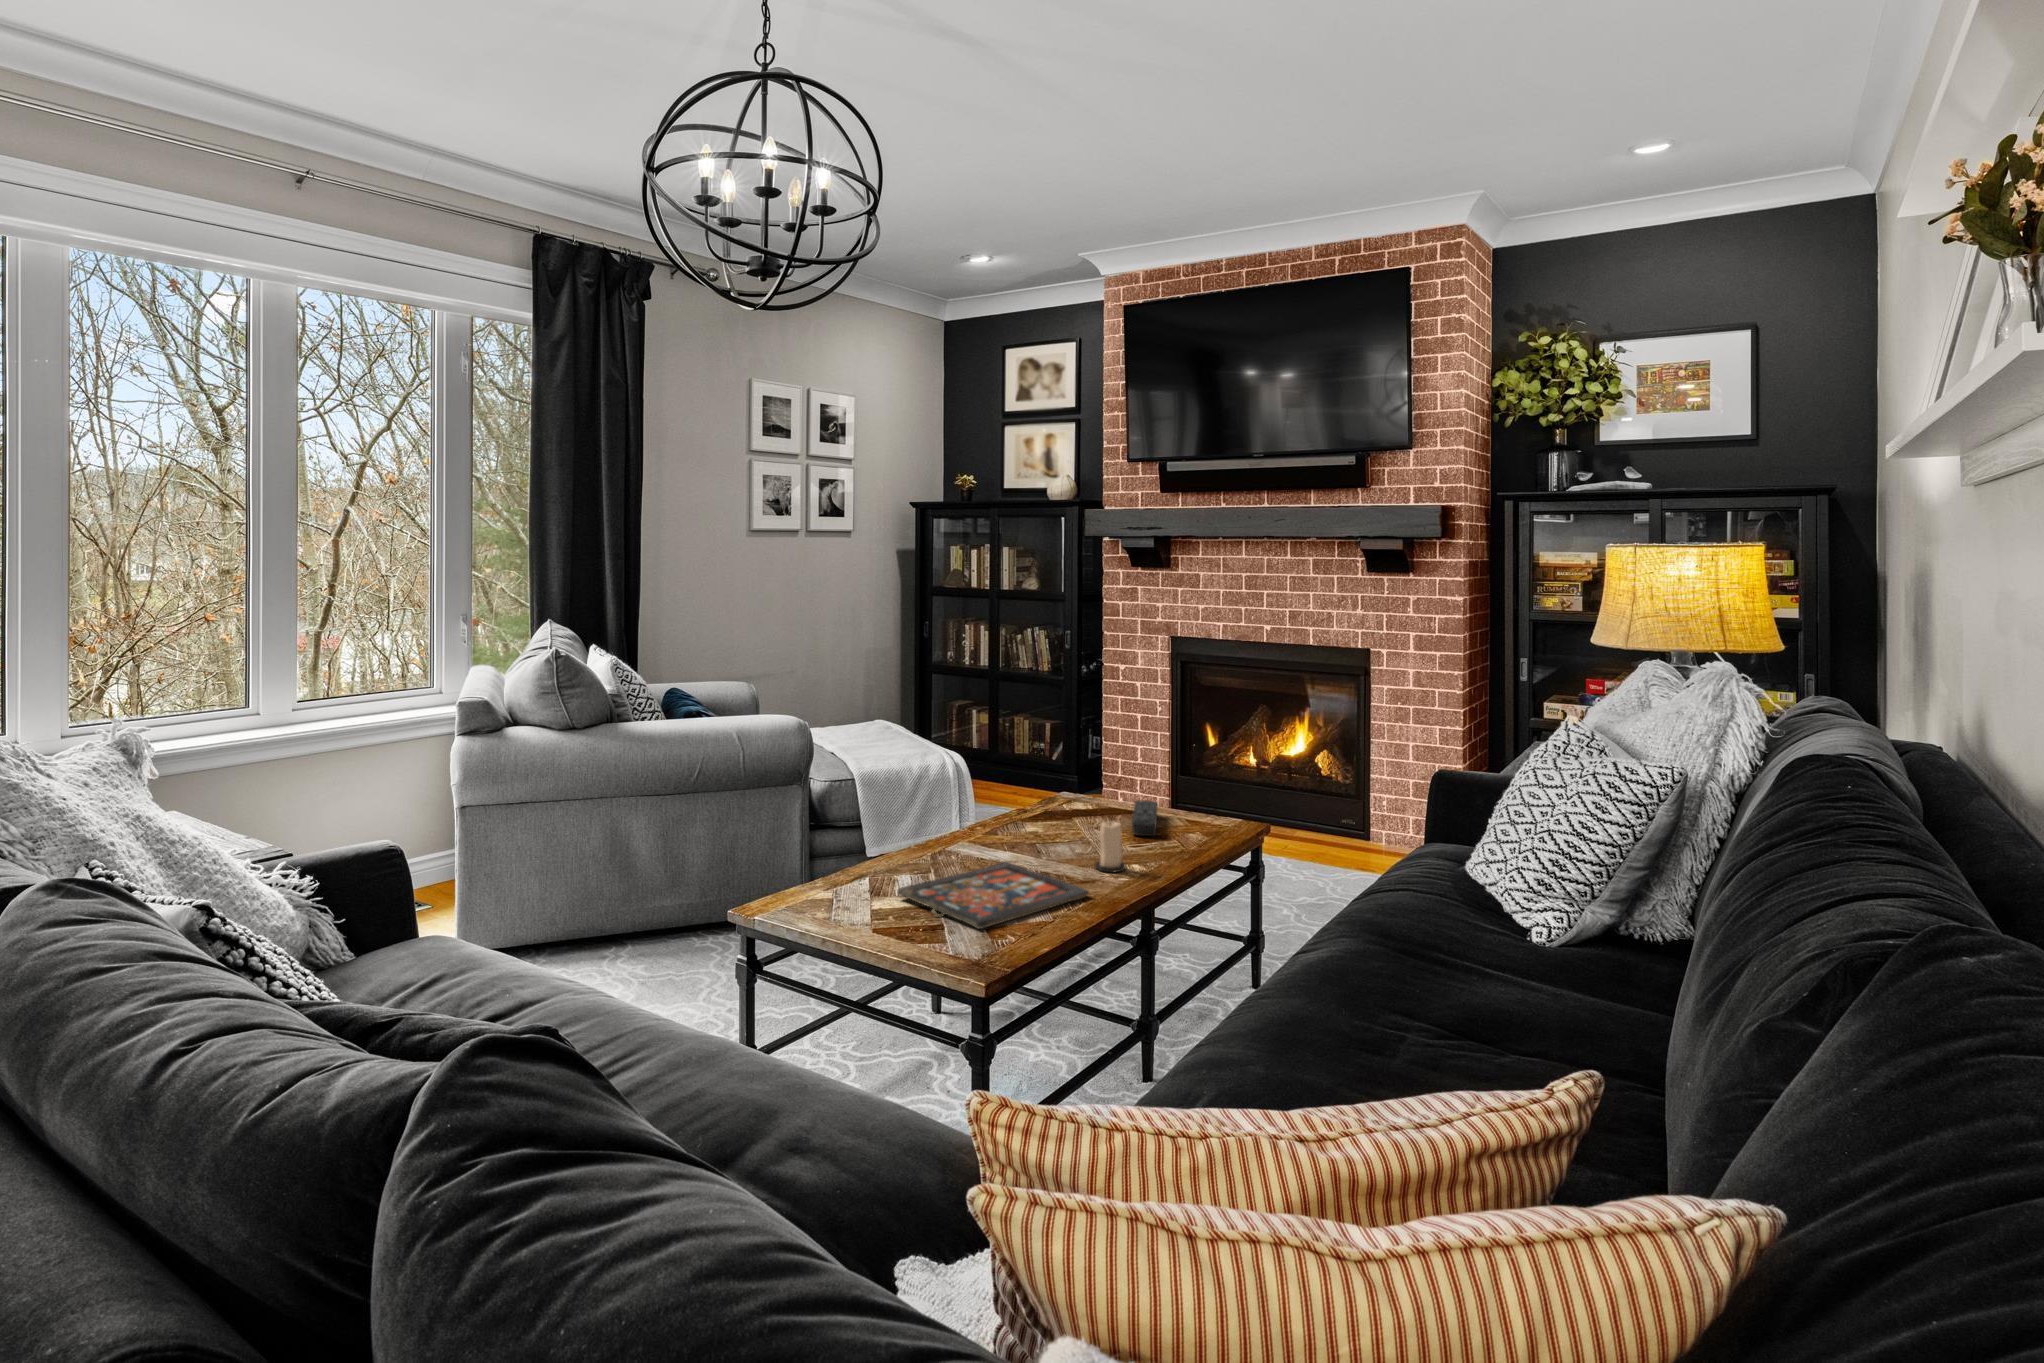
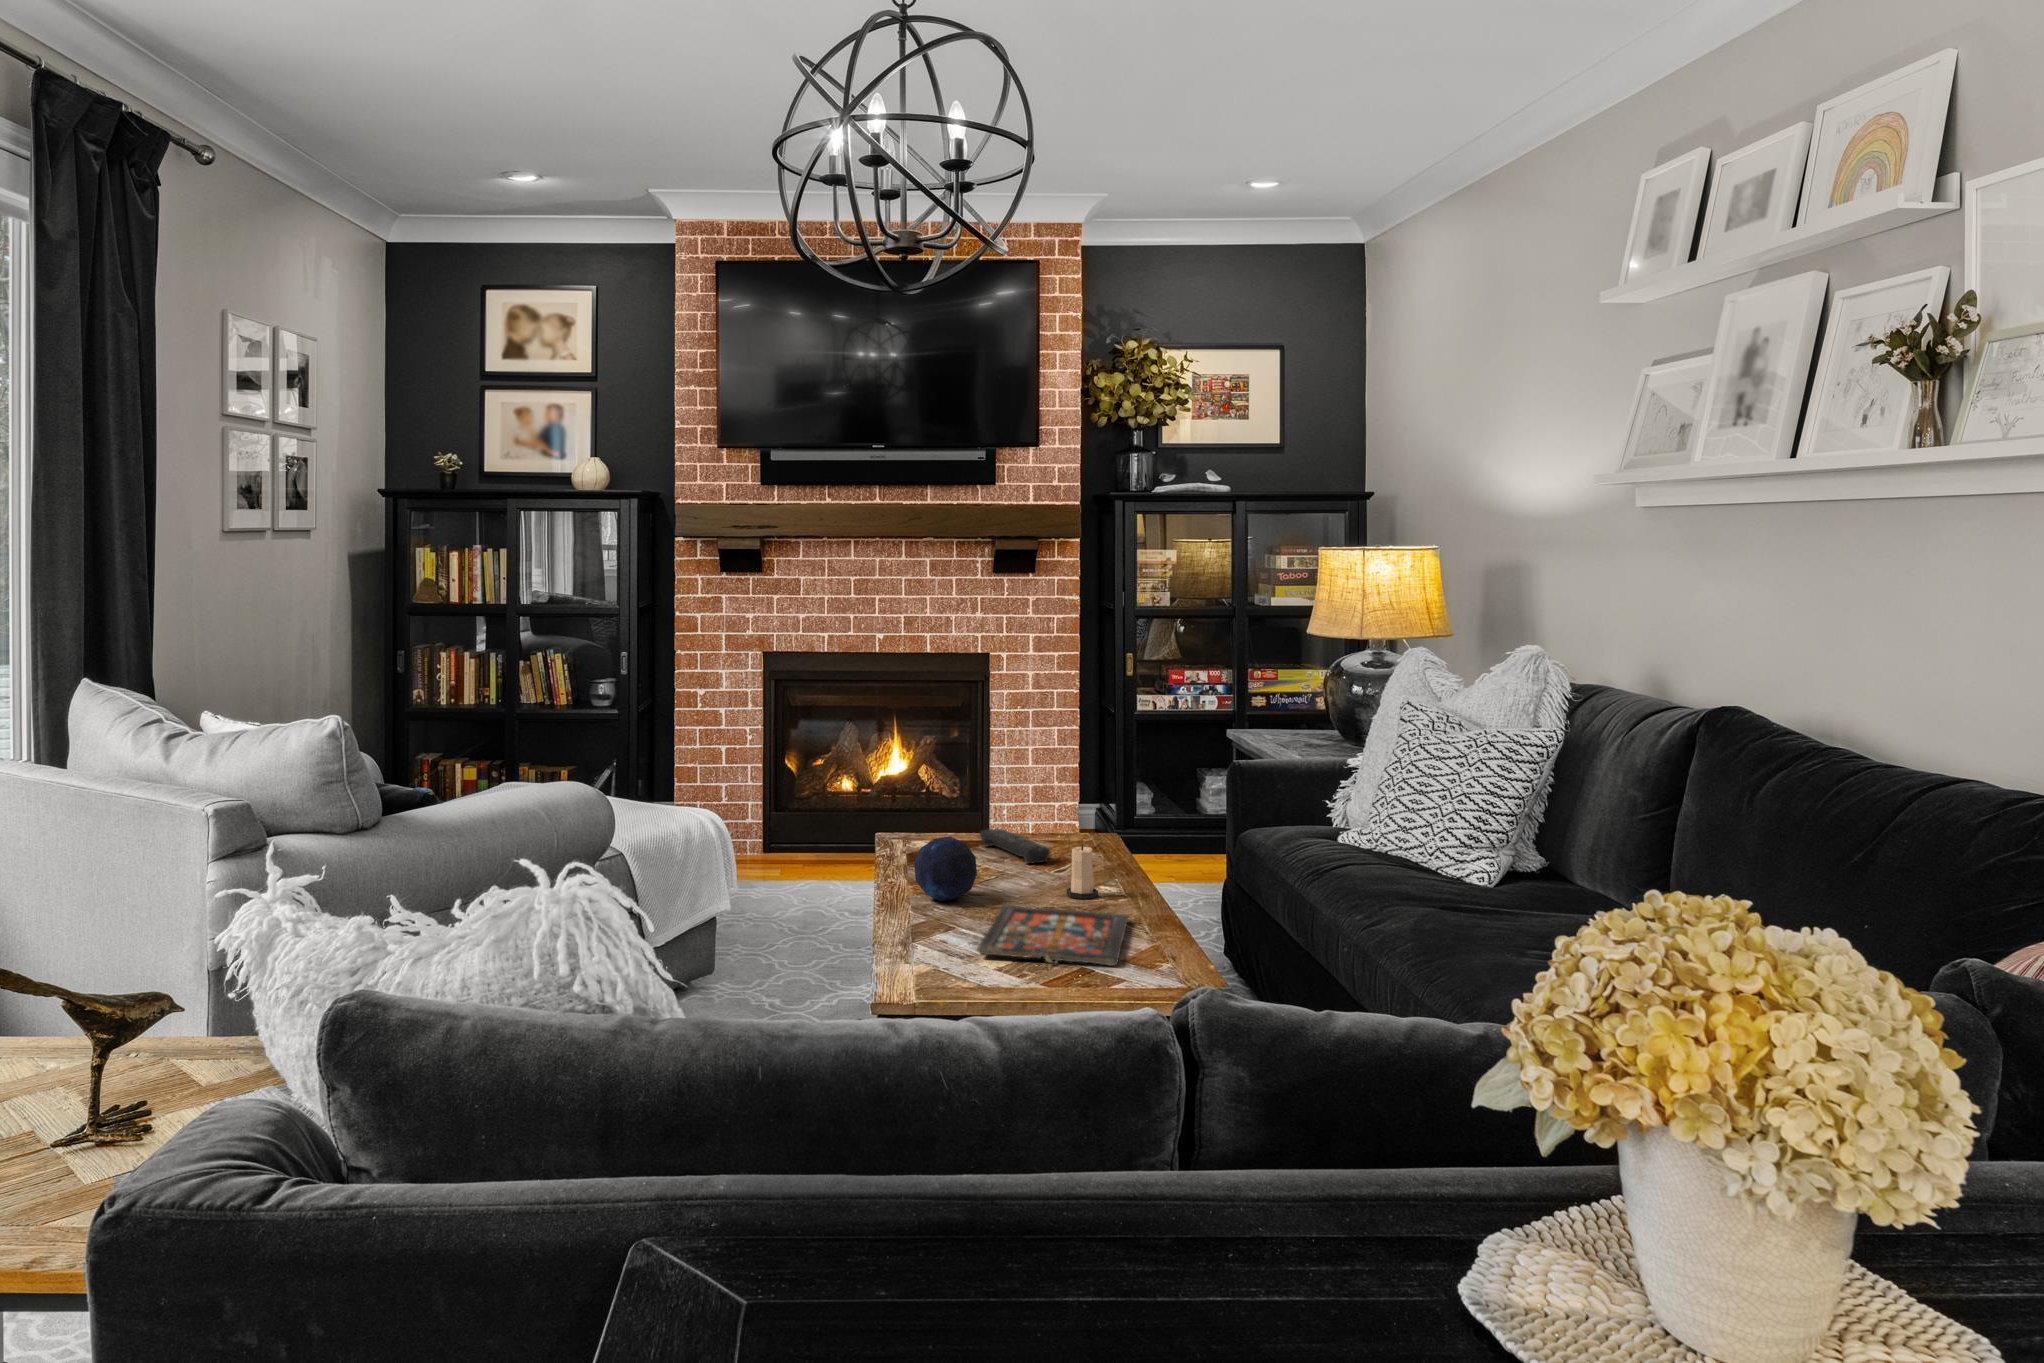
decorative orb: none [968,794,1026,851] -> present [914,836,977,901]

